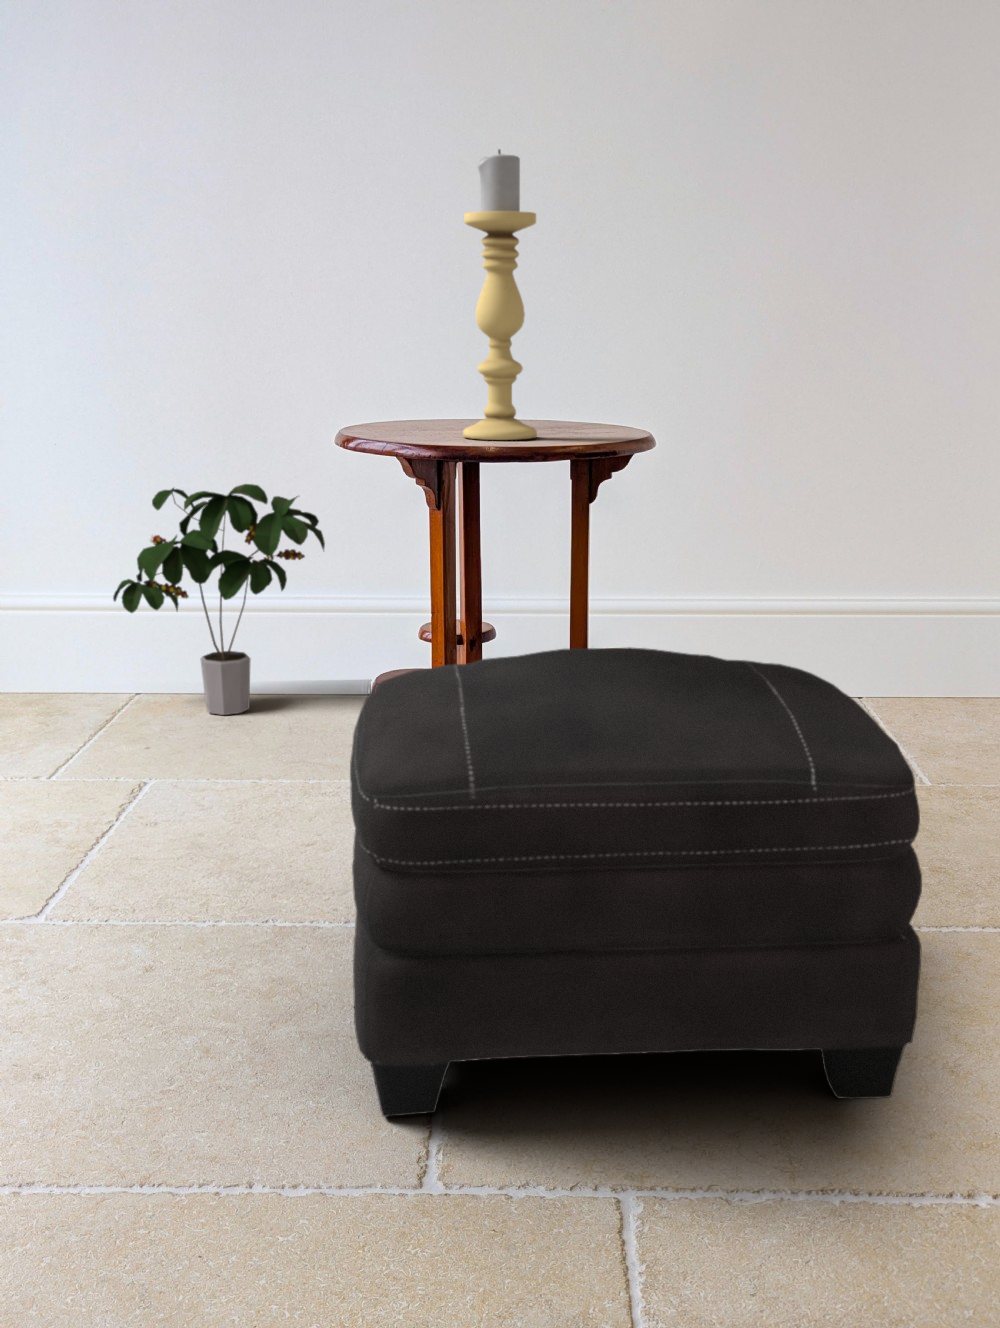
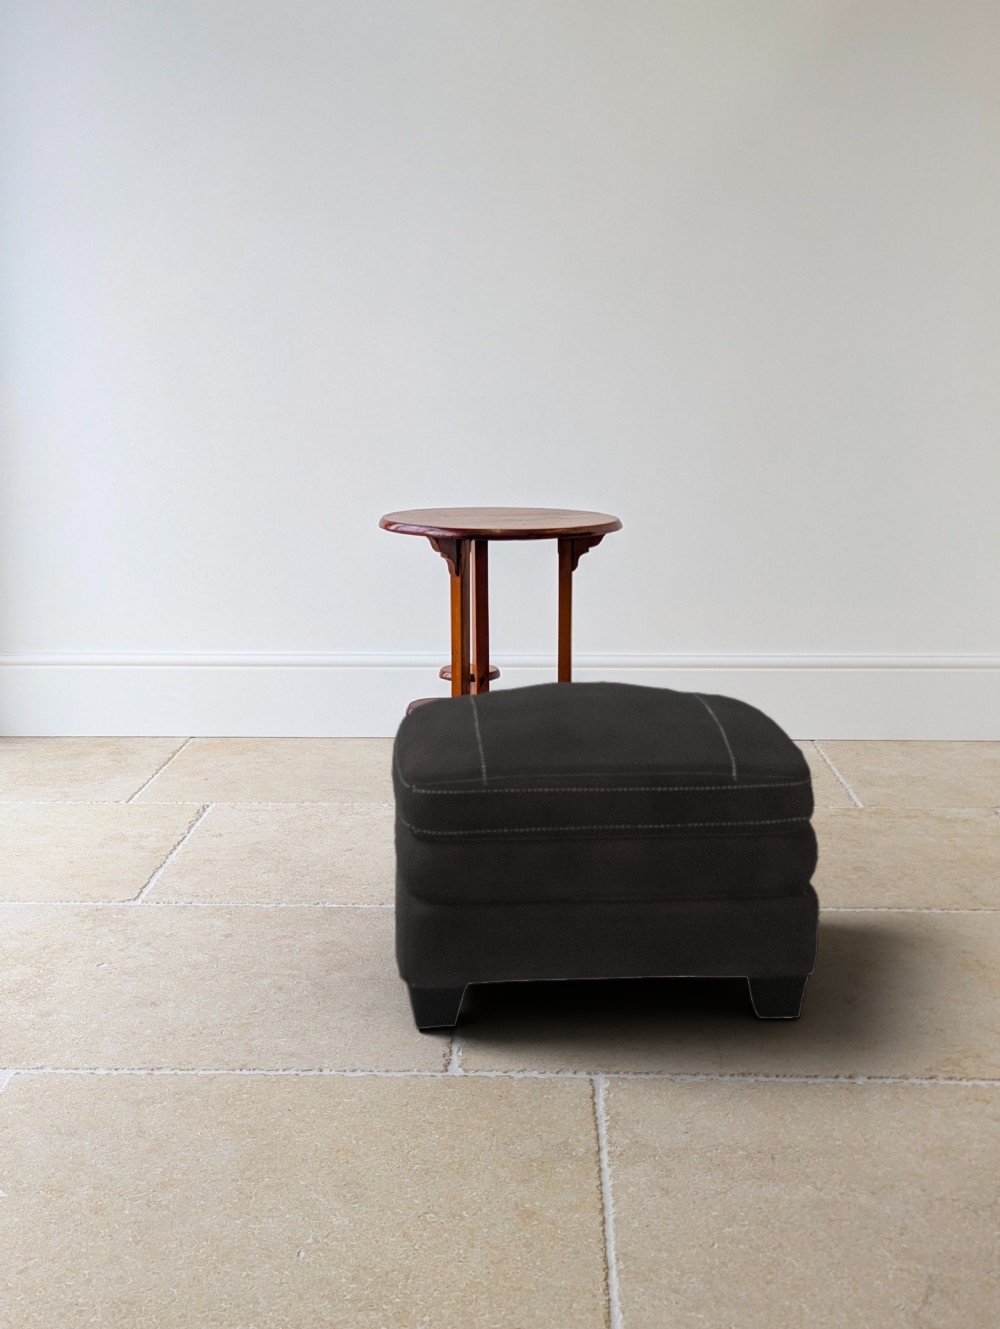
candle holder: present [463,149,537,440] -> none [476,308,532,524]
potted plant: present [113,484,325,715] -> none [174,556,355,753]

